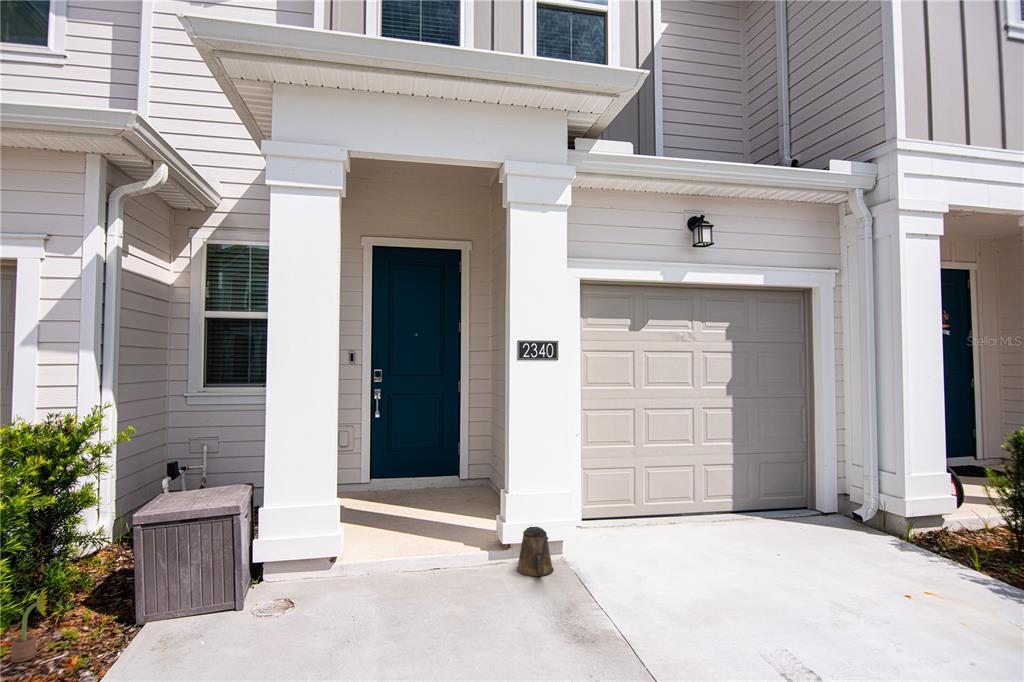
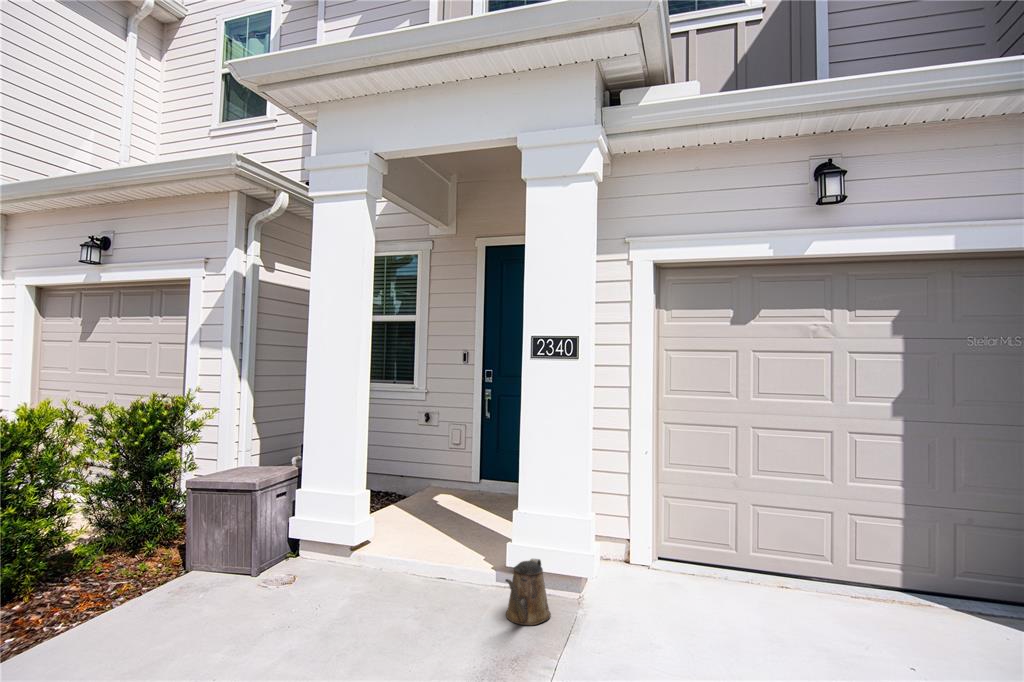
decorative plant: present [11,588,47,662] -> none [44,538,82,598]

